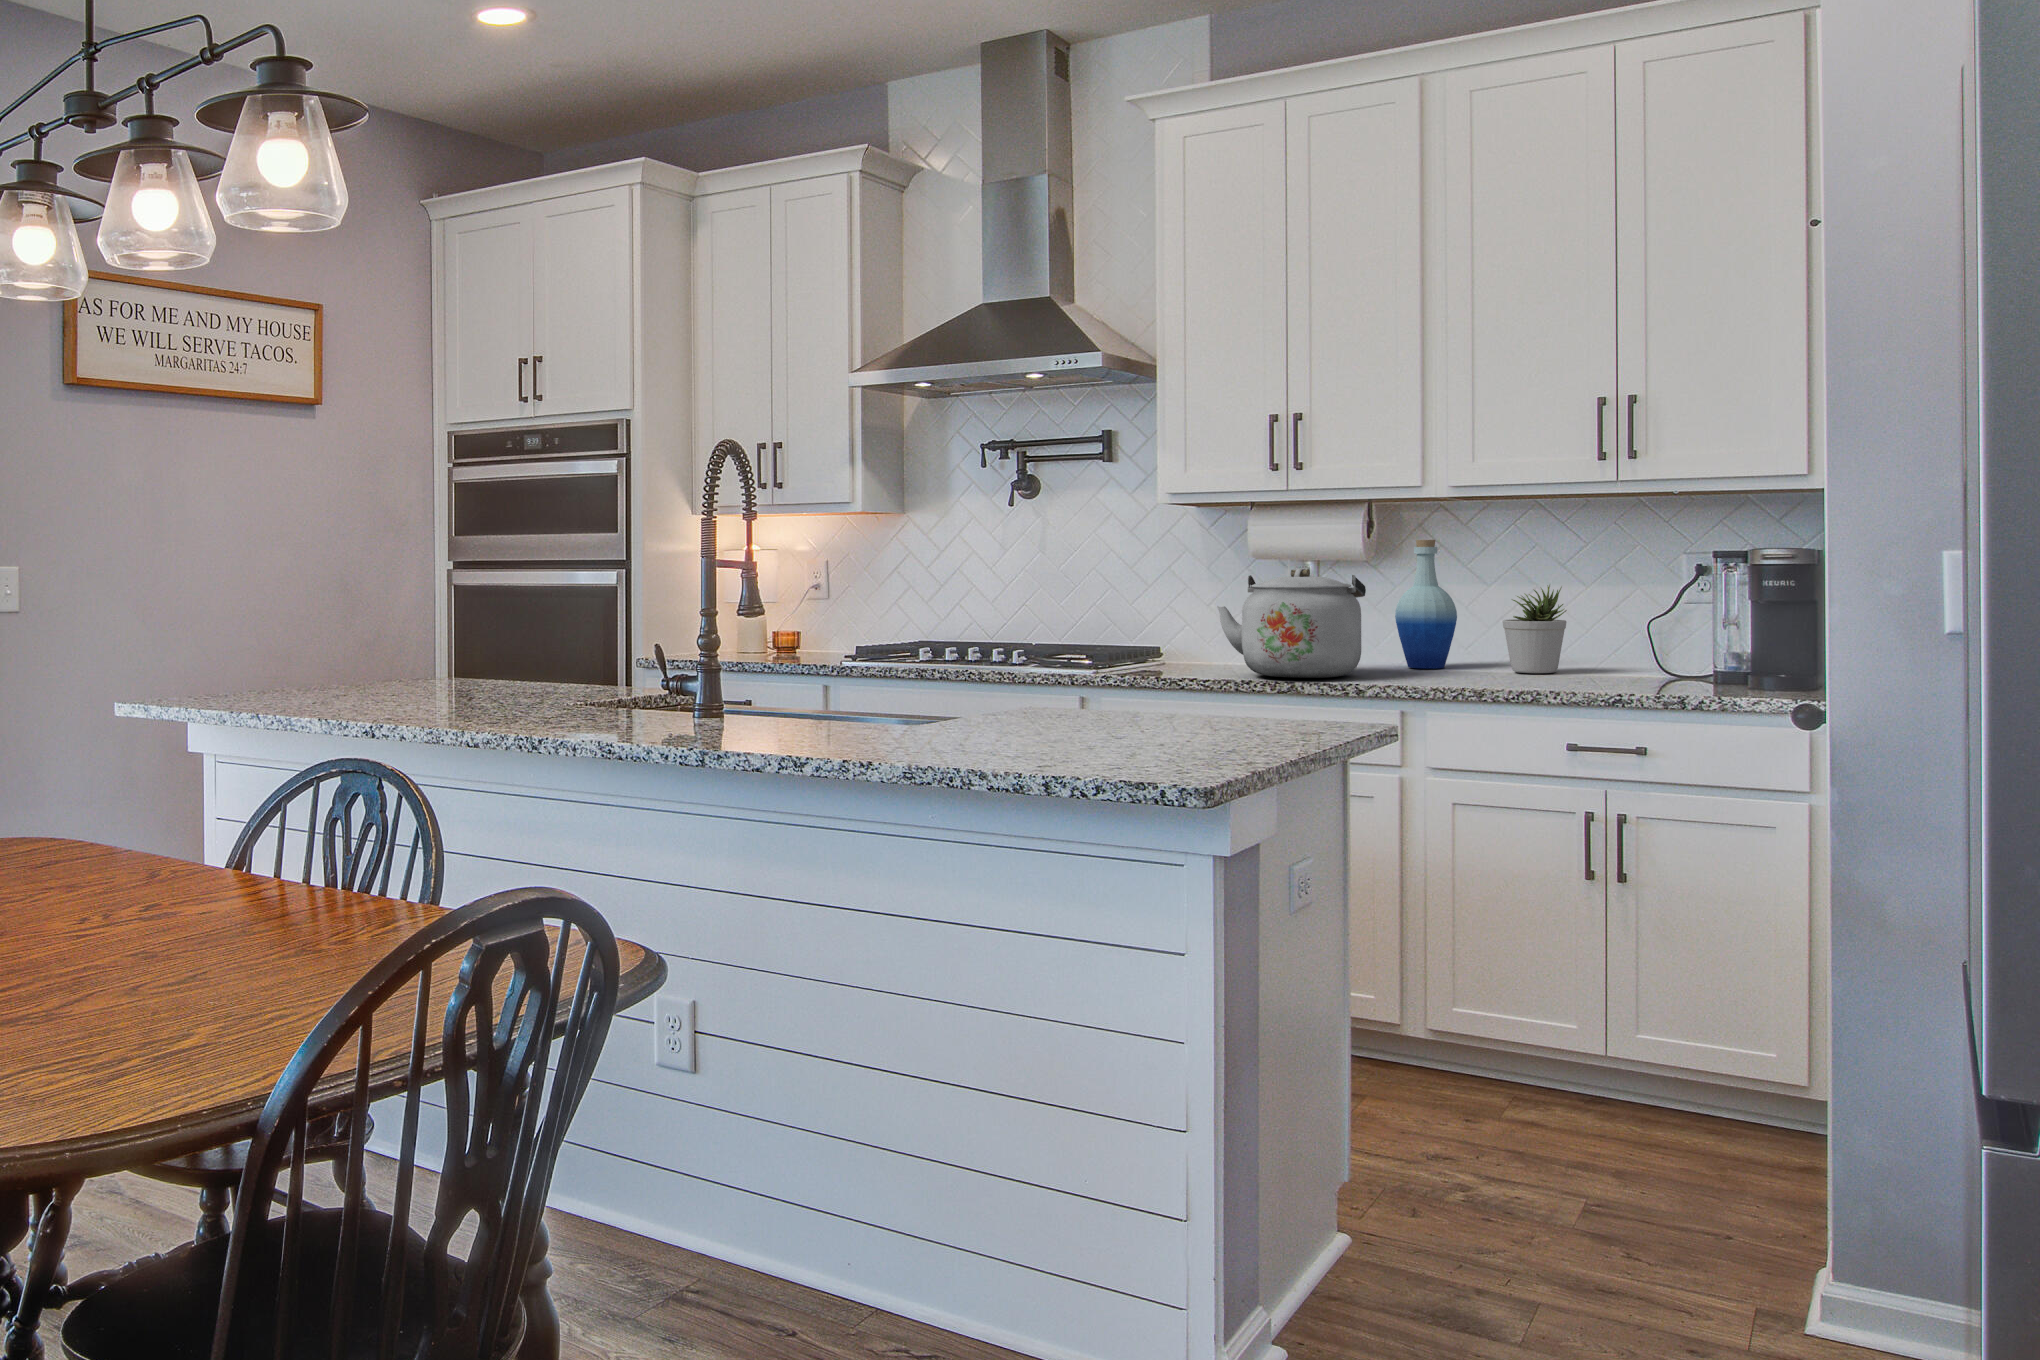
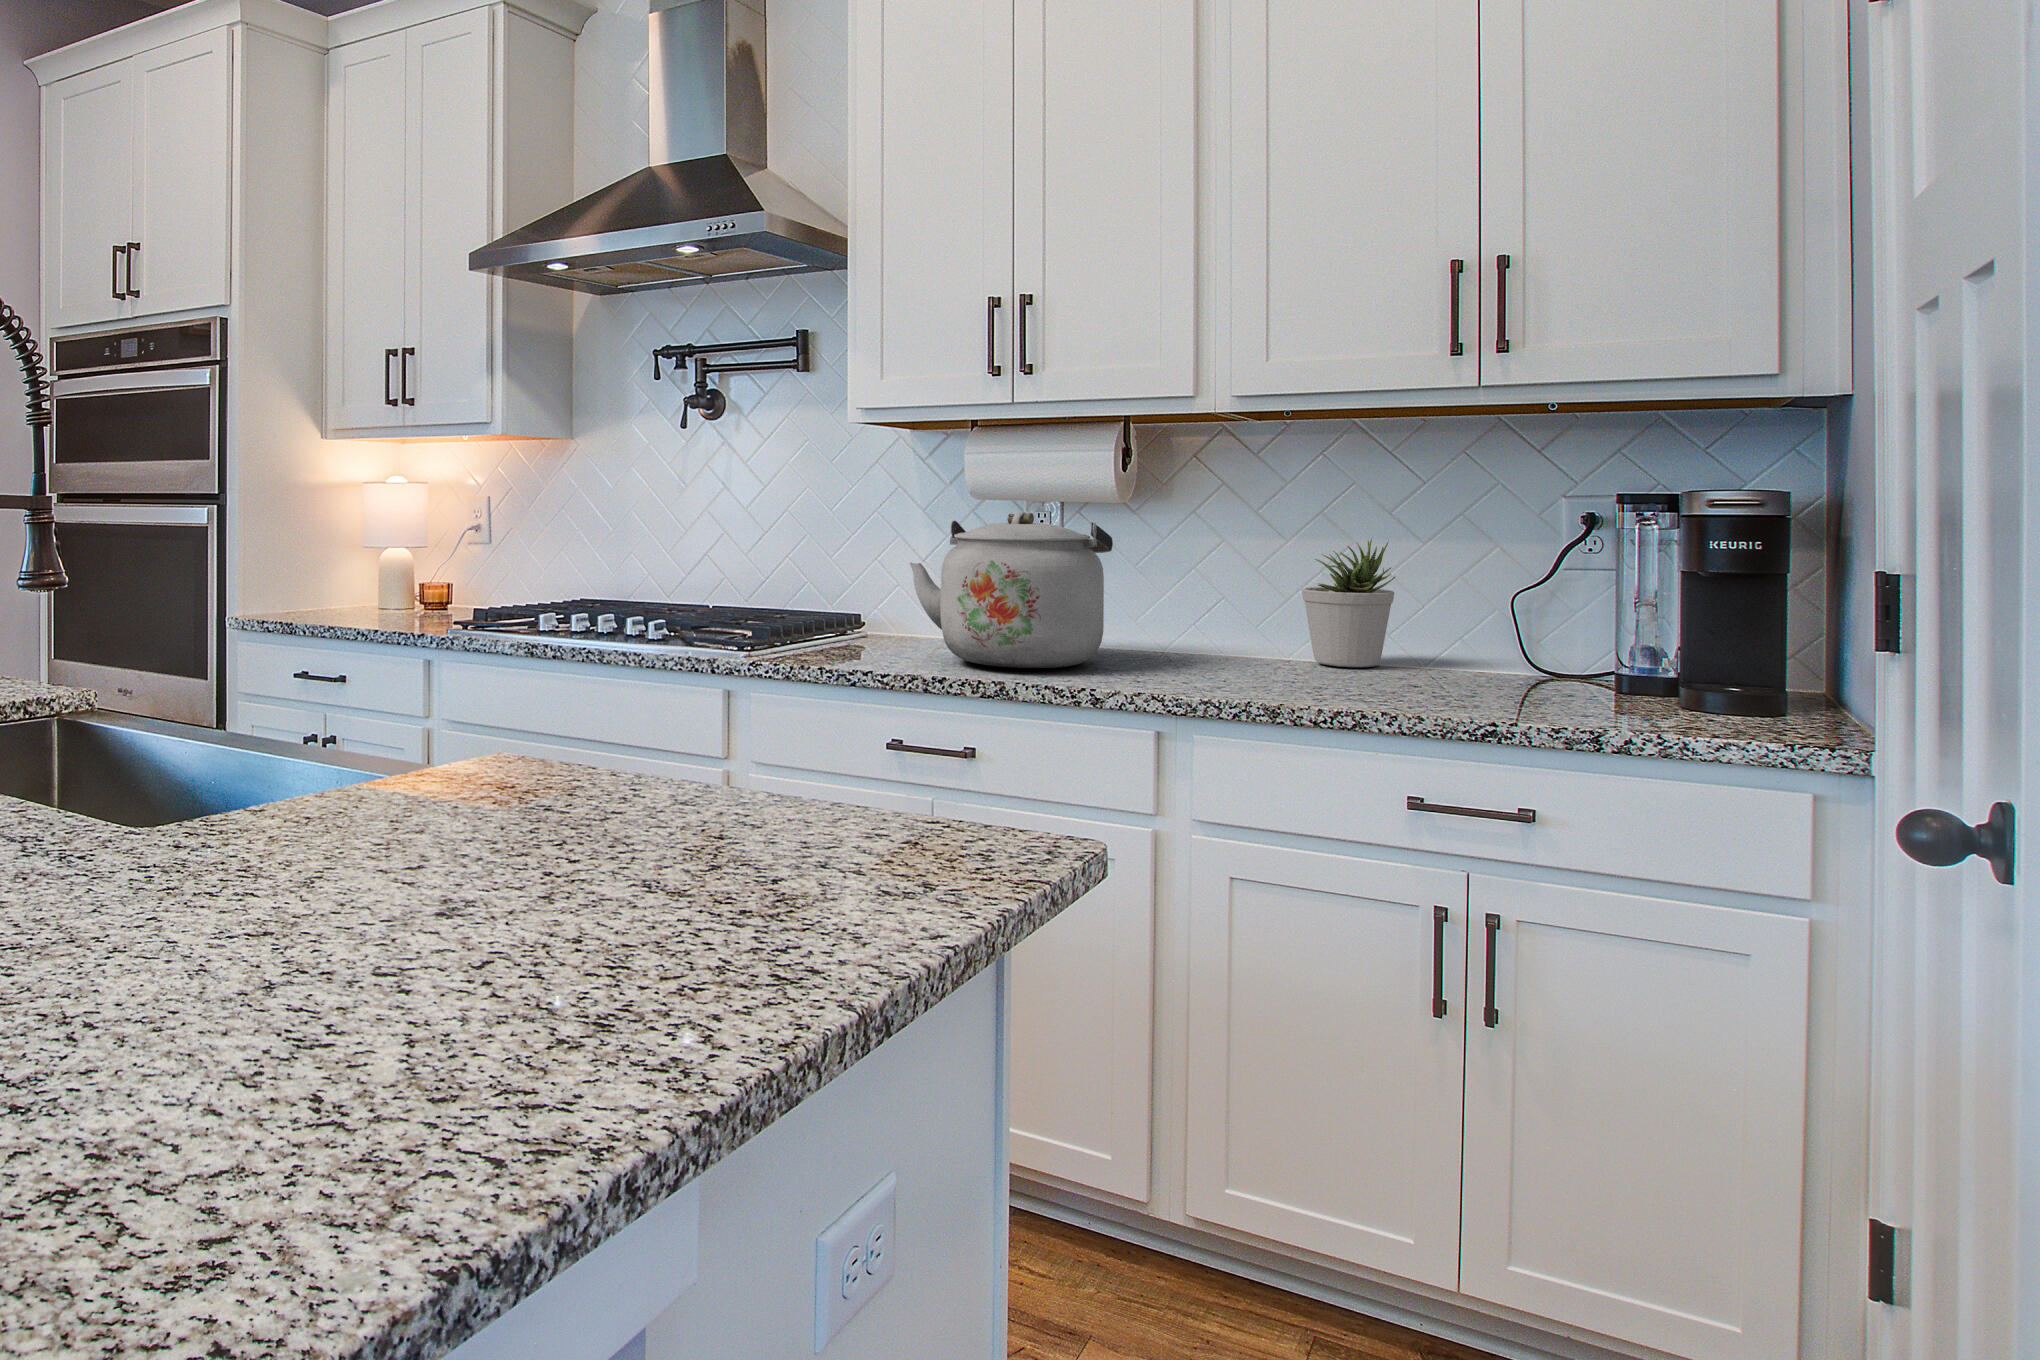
bottle: present [1395,540,1457,668] -> none [1154,474,1238,653]

